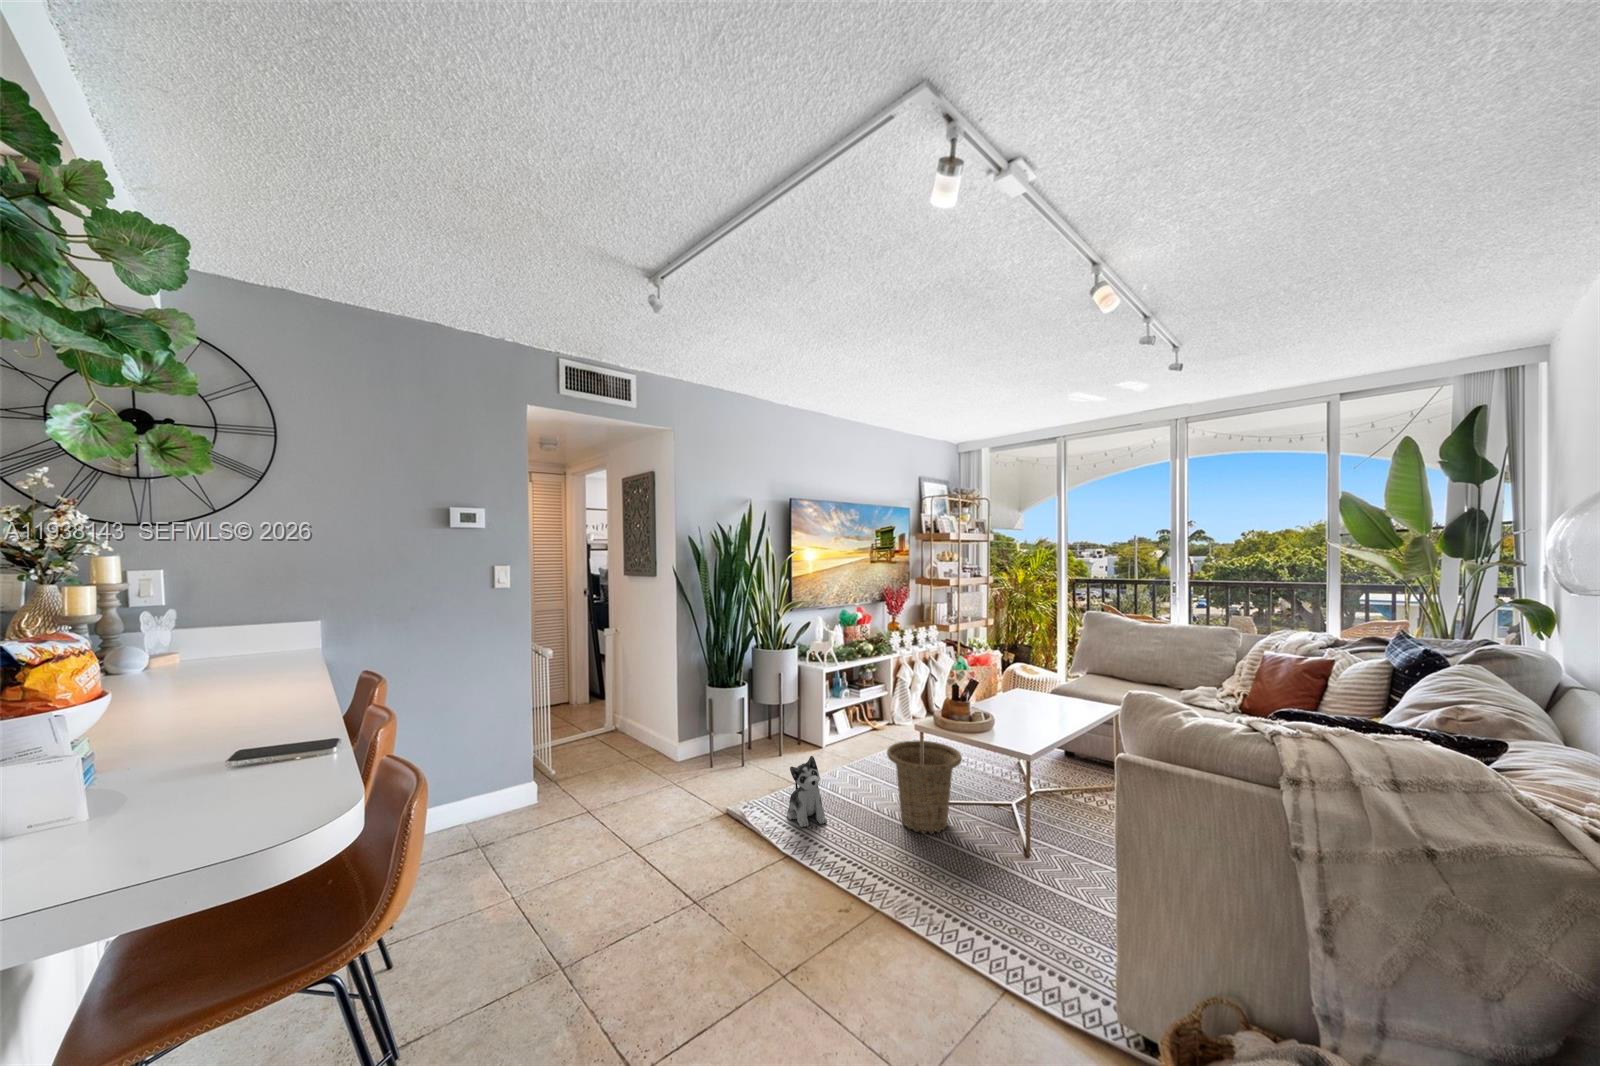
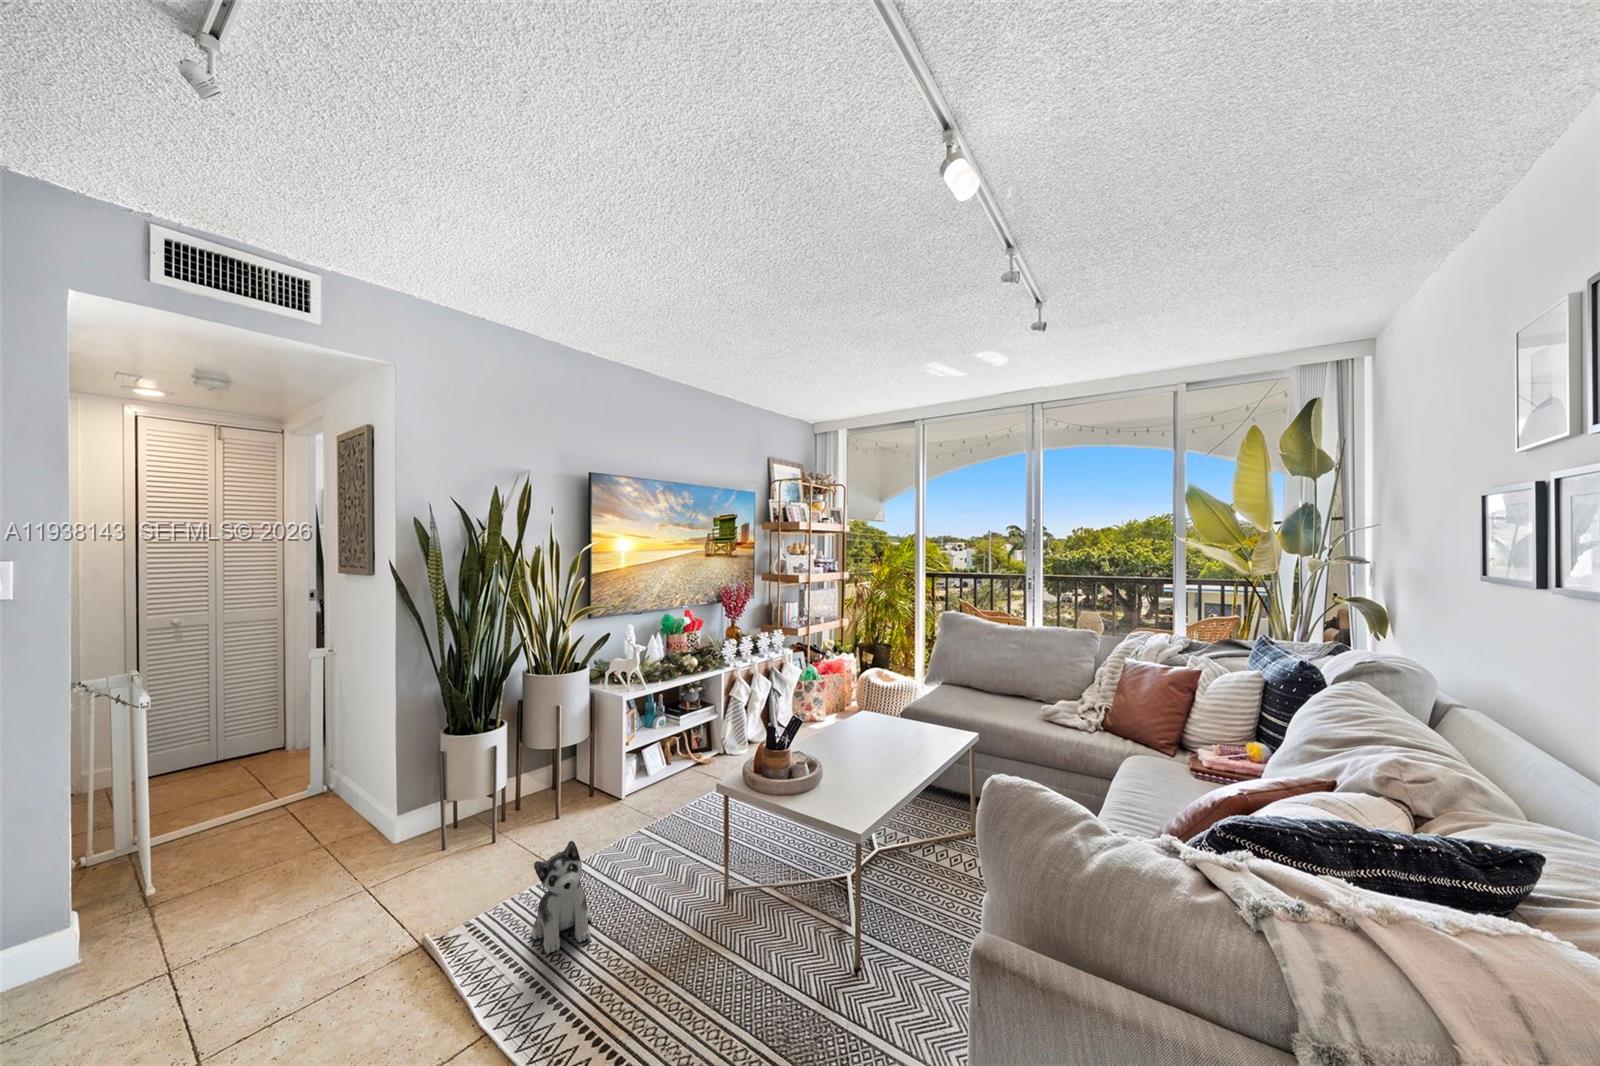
basket: present [887,741,962,833] -> none [682,800,785,941]

